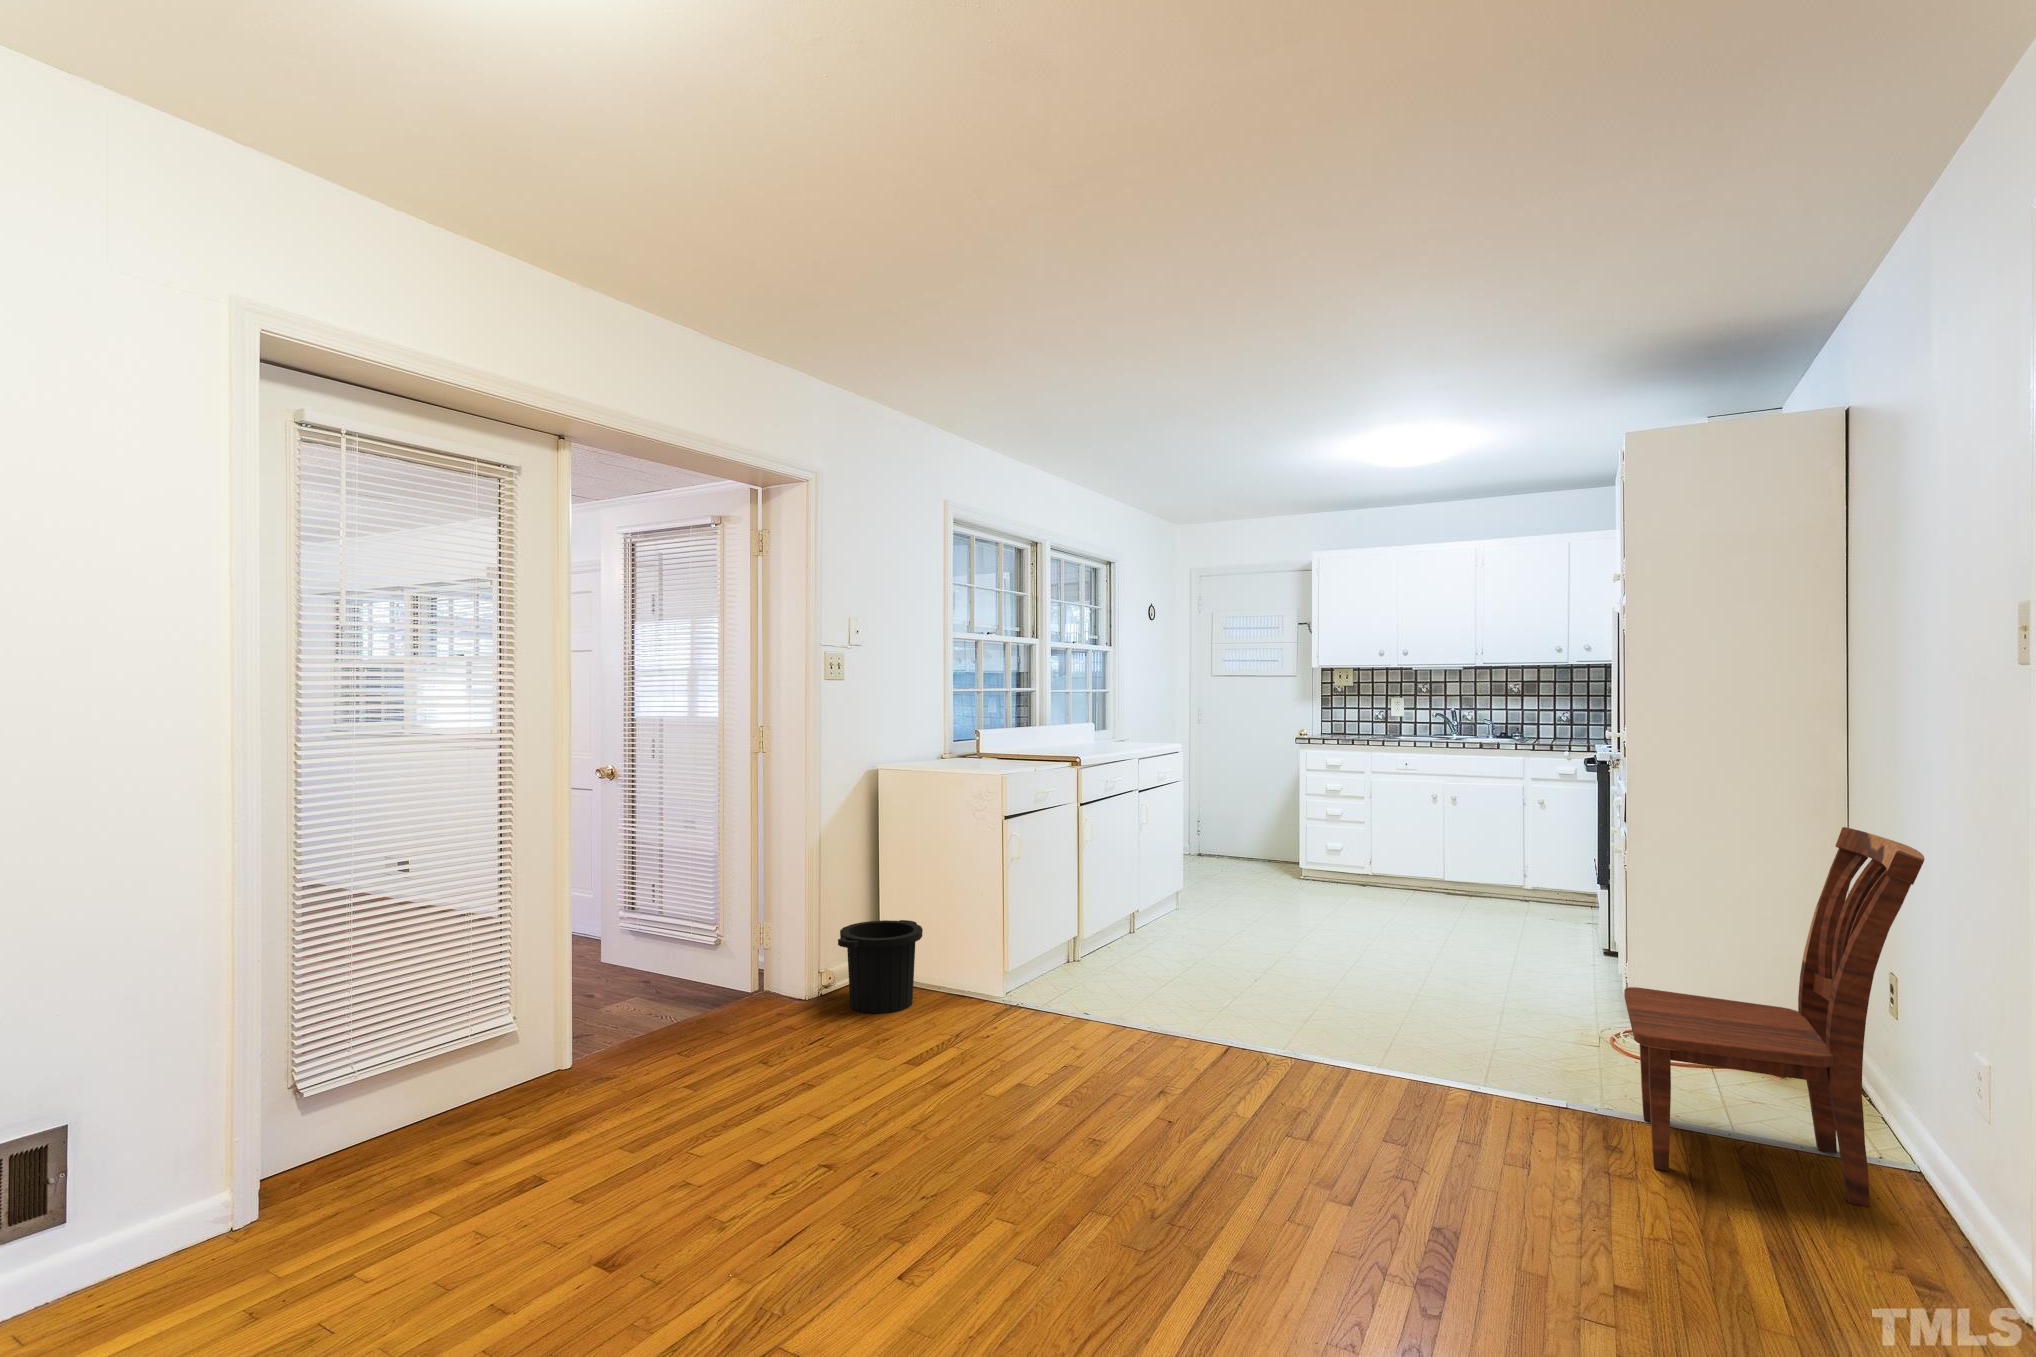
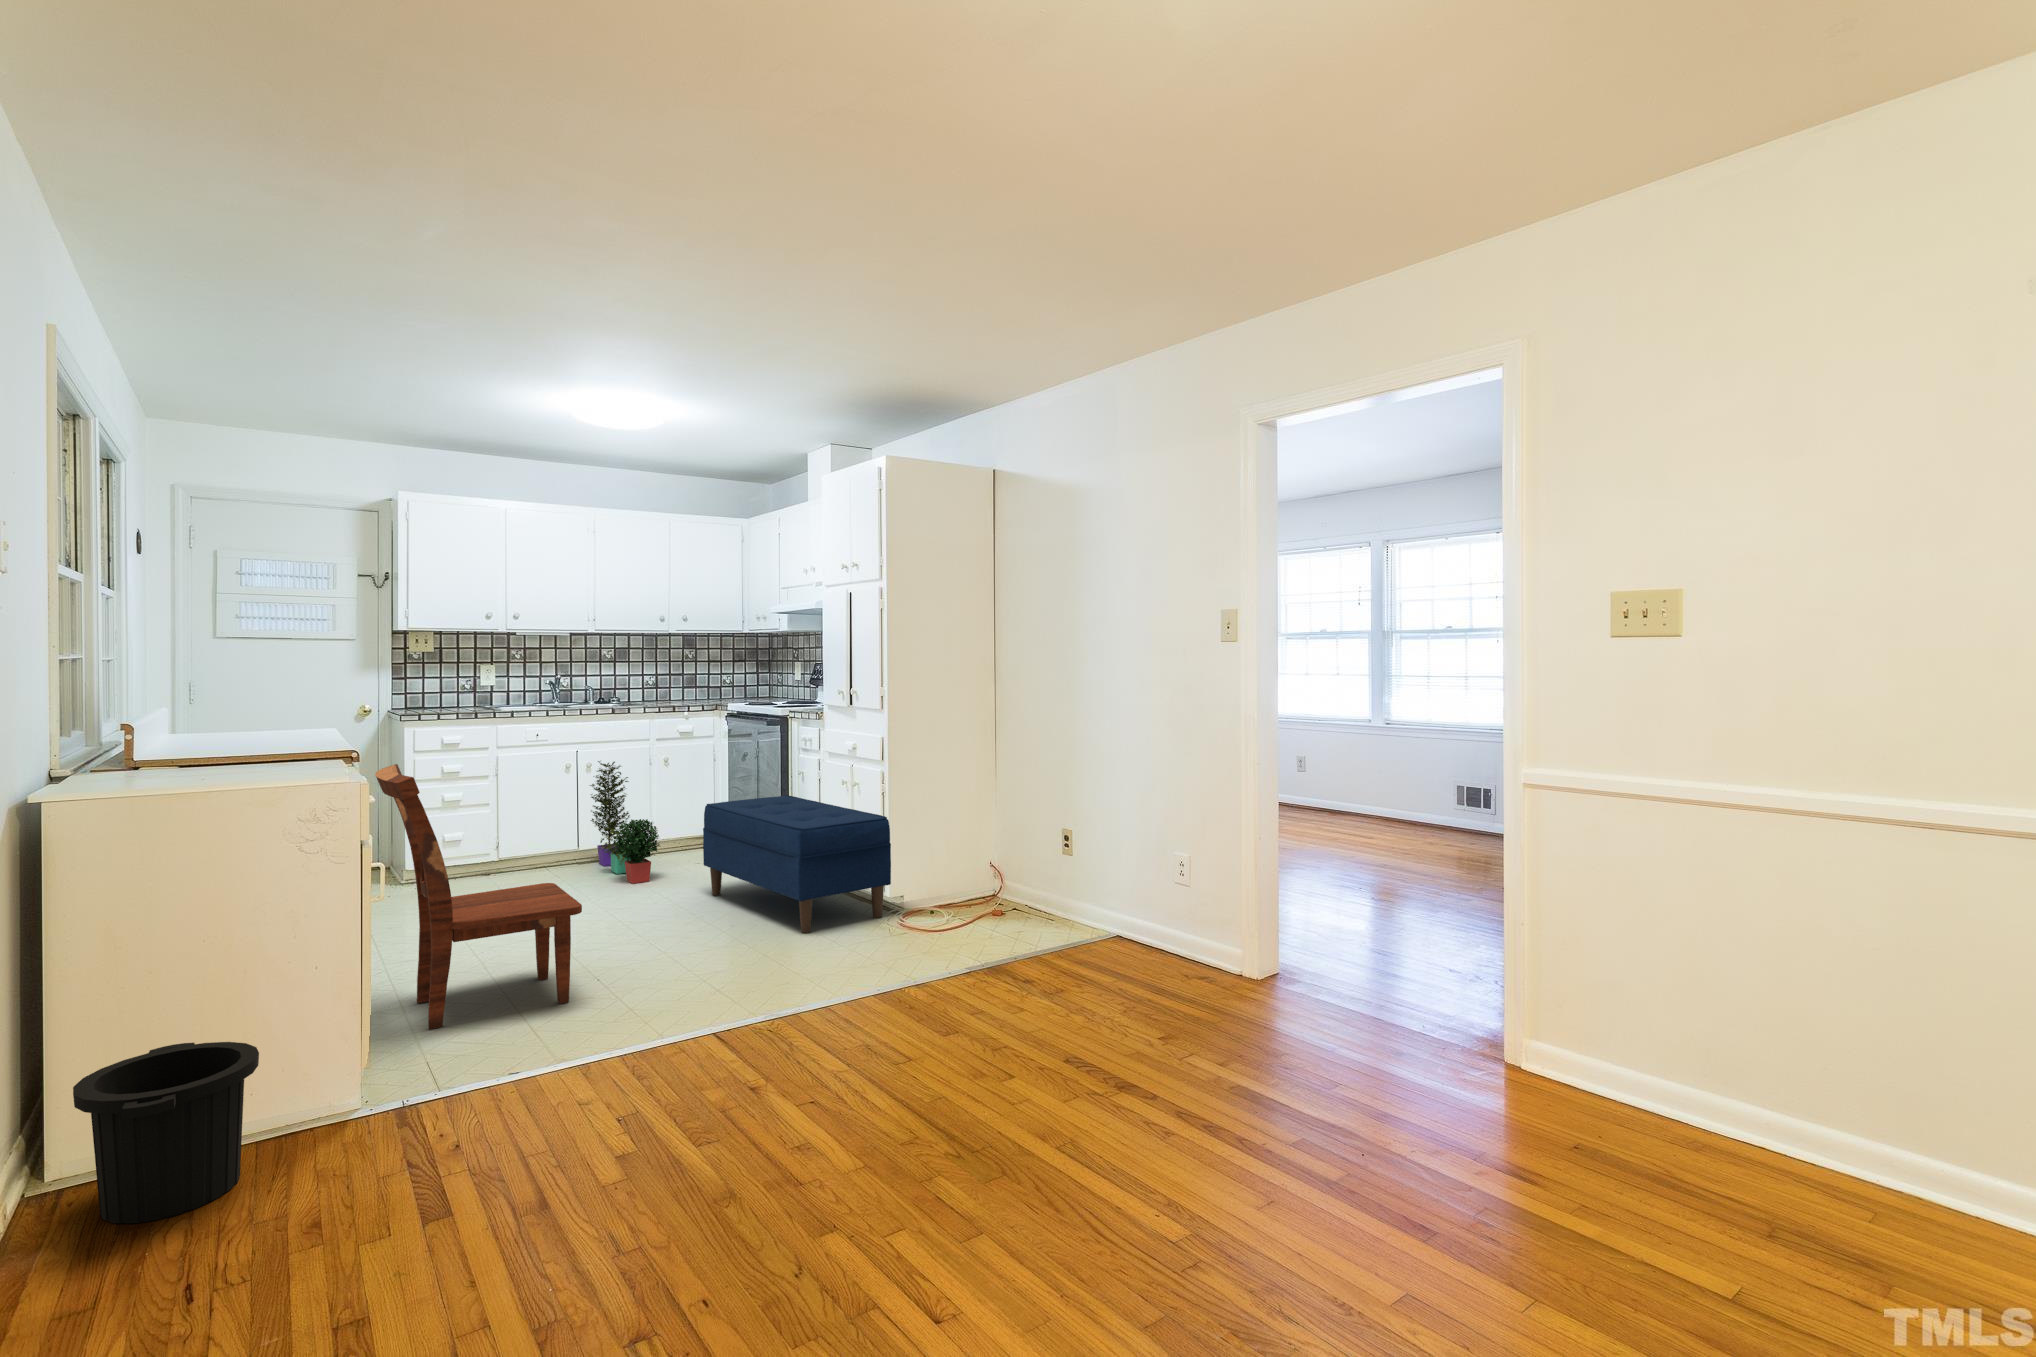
potted plant: none [1428,795,1487,924] -> present [590,761,660,884]
dining chair: present [1624,827,1925,1207] -> present [375,764,582,1029]
bench: none [1472,849,1620,1024] -> present [703,795,891,933]

